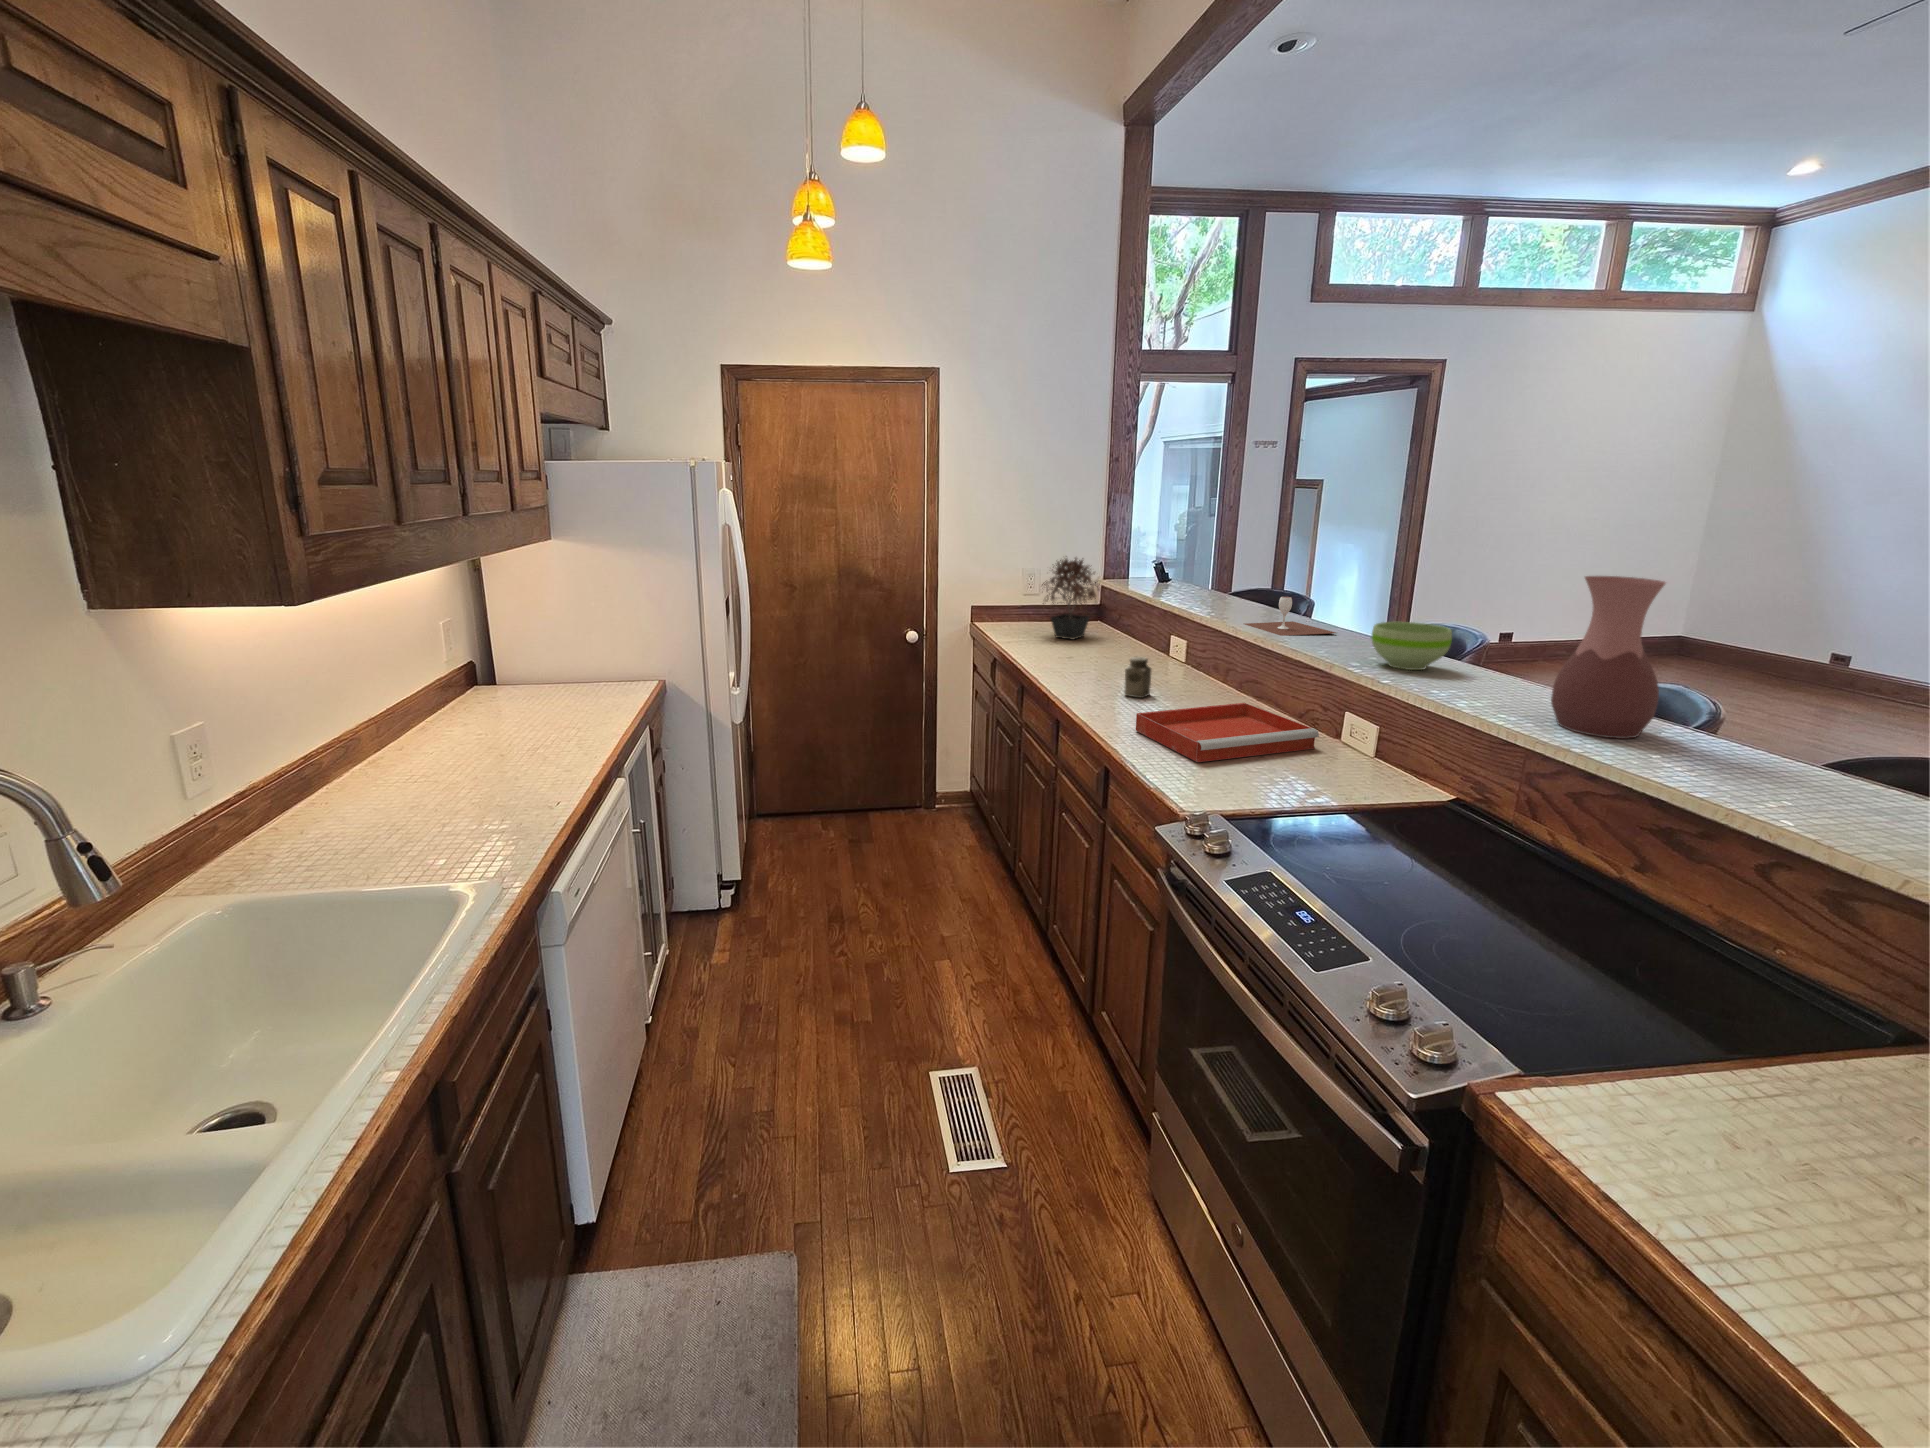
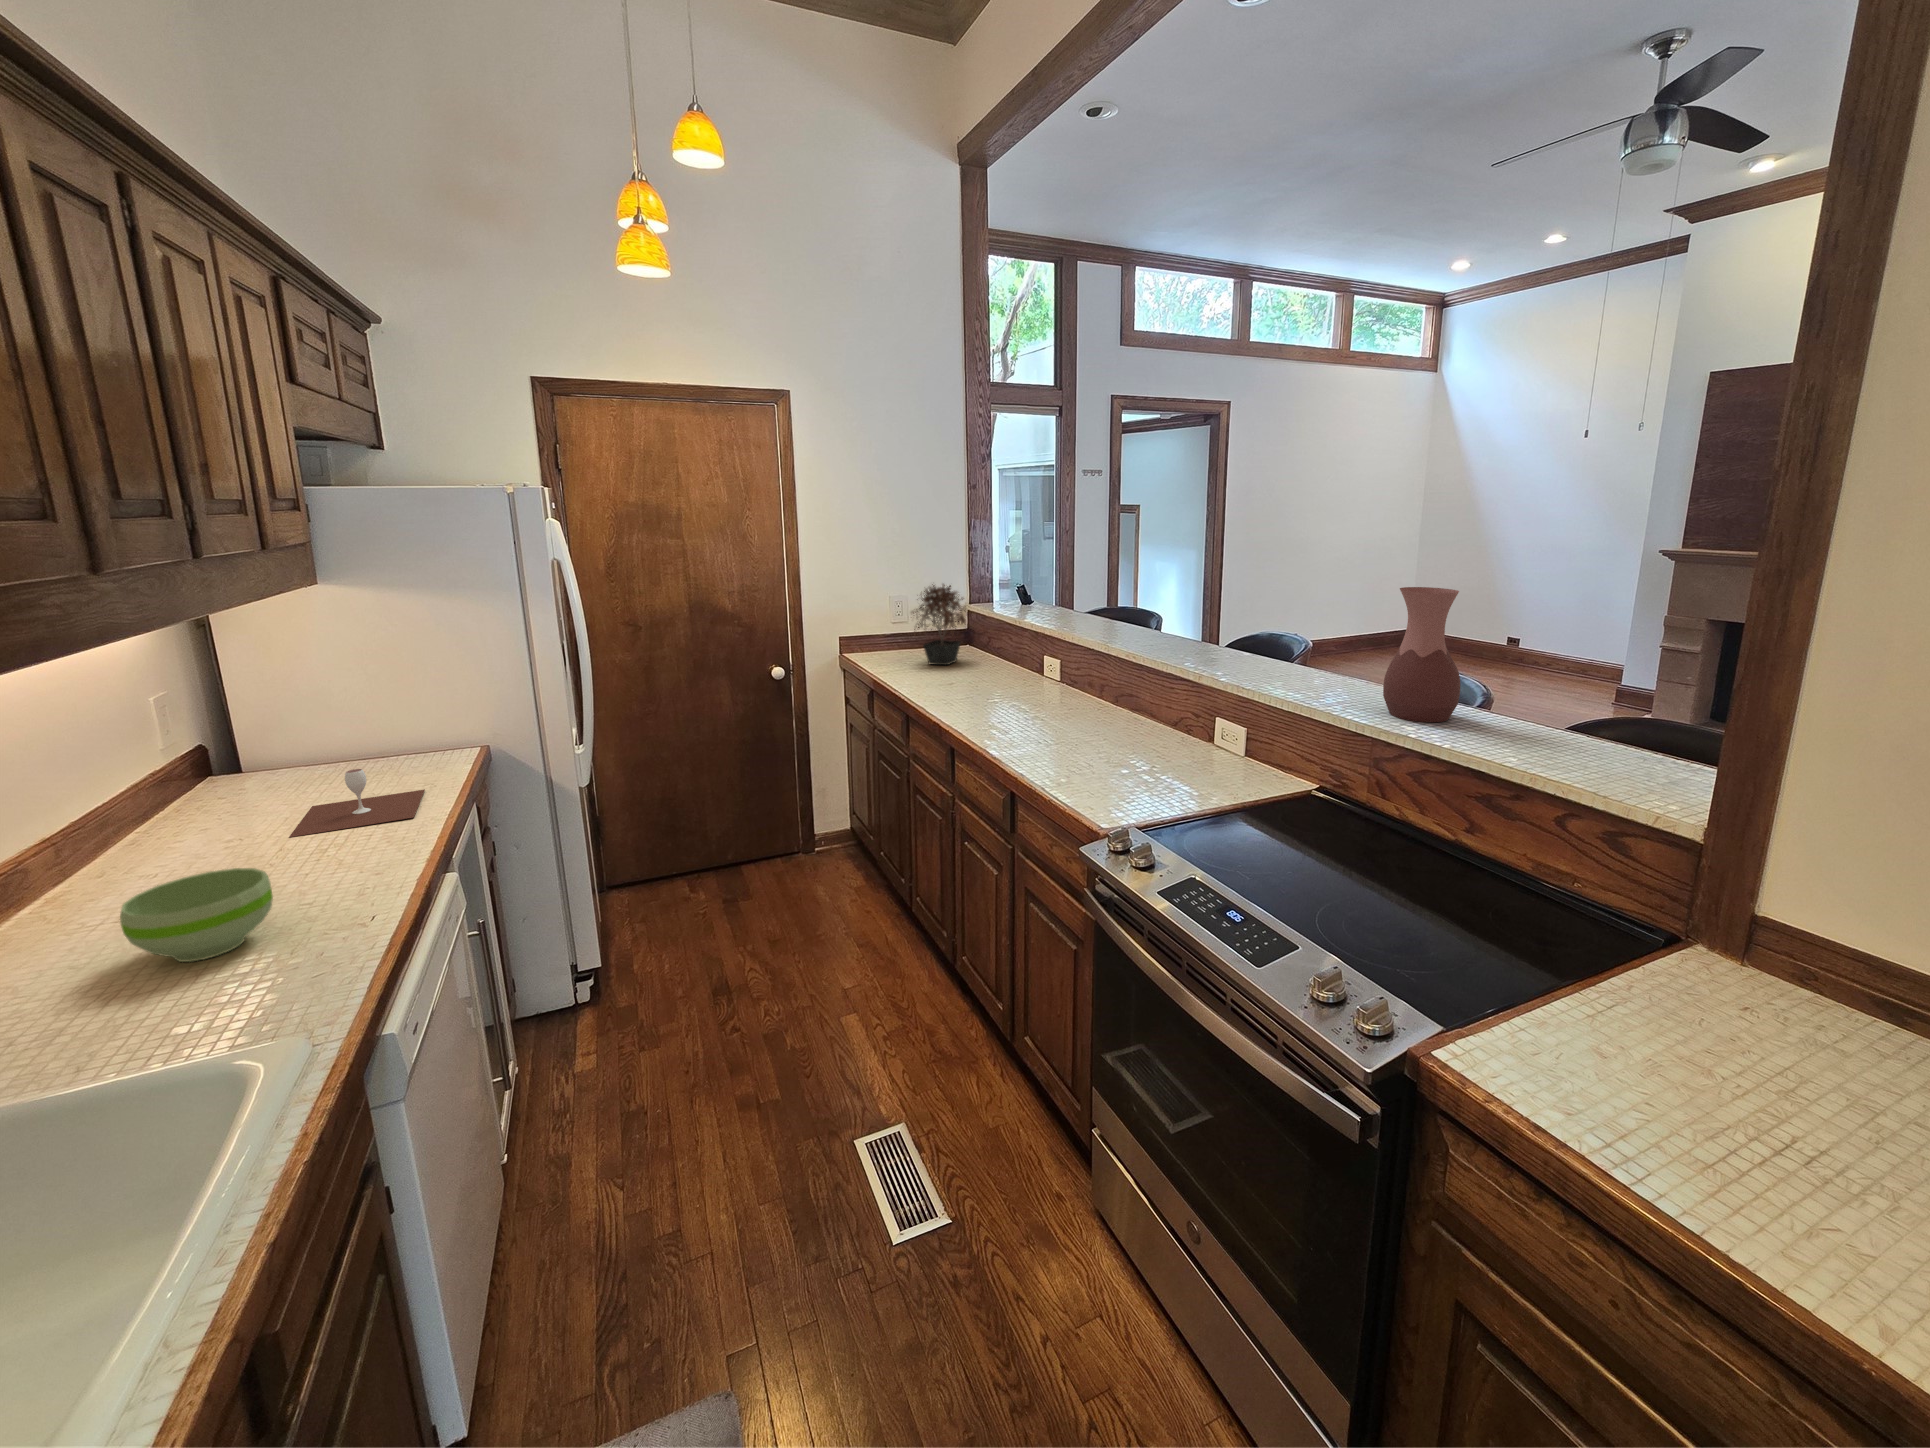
wine glass: present [1245,597,1336,636] -> present [289,769,425,837]
bowl: present [1372,622,1452,670] -> present [120,868,273,962]
salt shaker: present [1124,657,1151,698] -> none [1011,679,1035,719]
tray: present [1136,703,1319,762] -> none [1032,716,1196,778]

